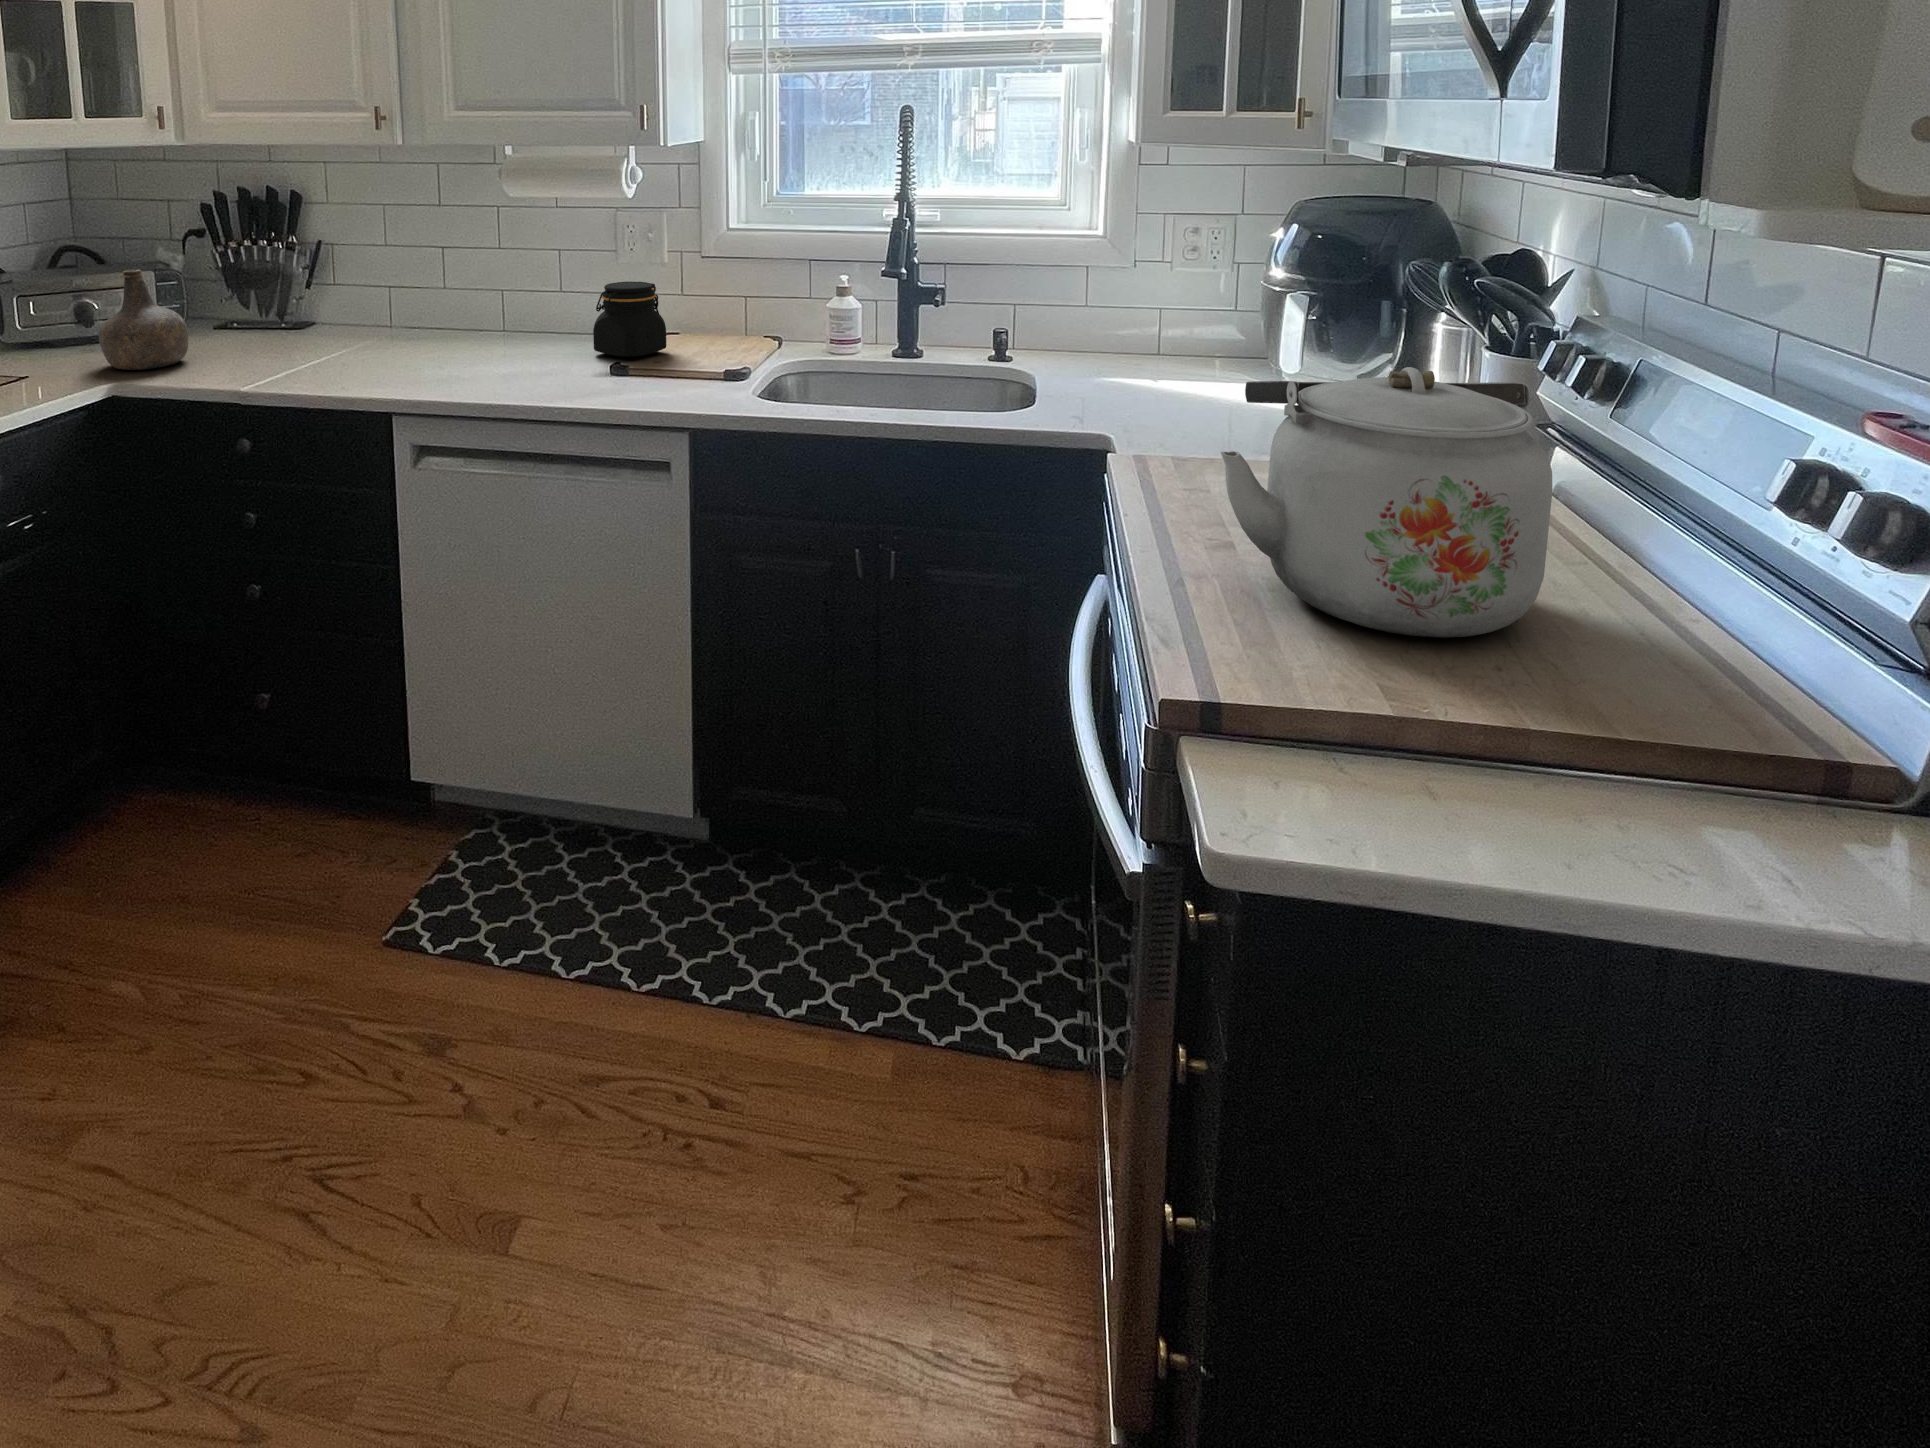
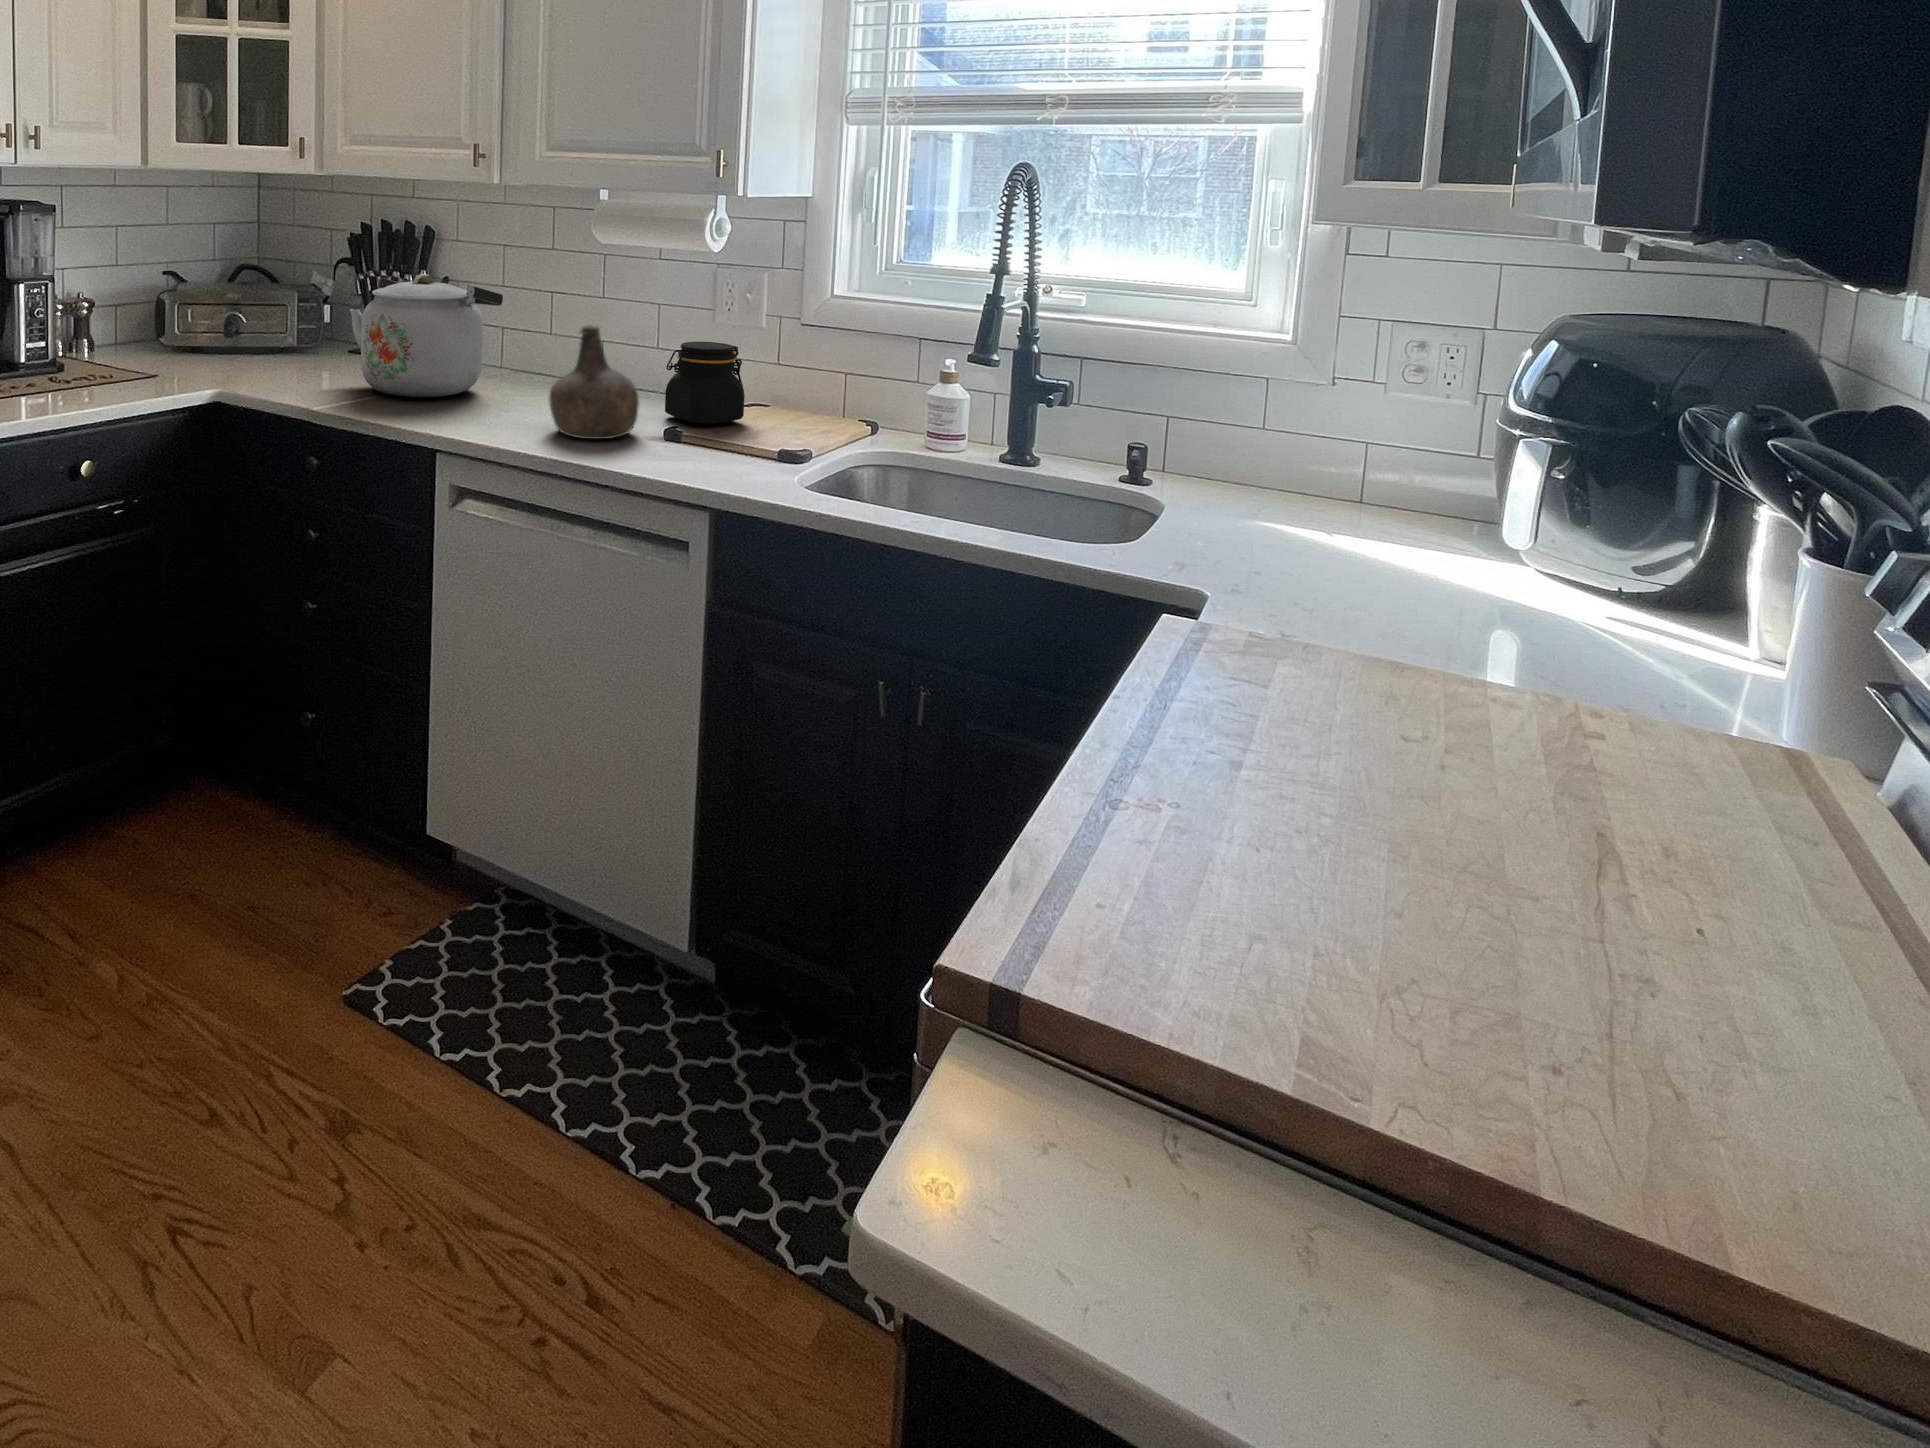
bottle: present [99,269,189,370] -> present [549,325,639,439]
kettle: present [1221,367,1552,638] -> present [350,274,503,397]

